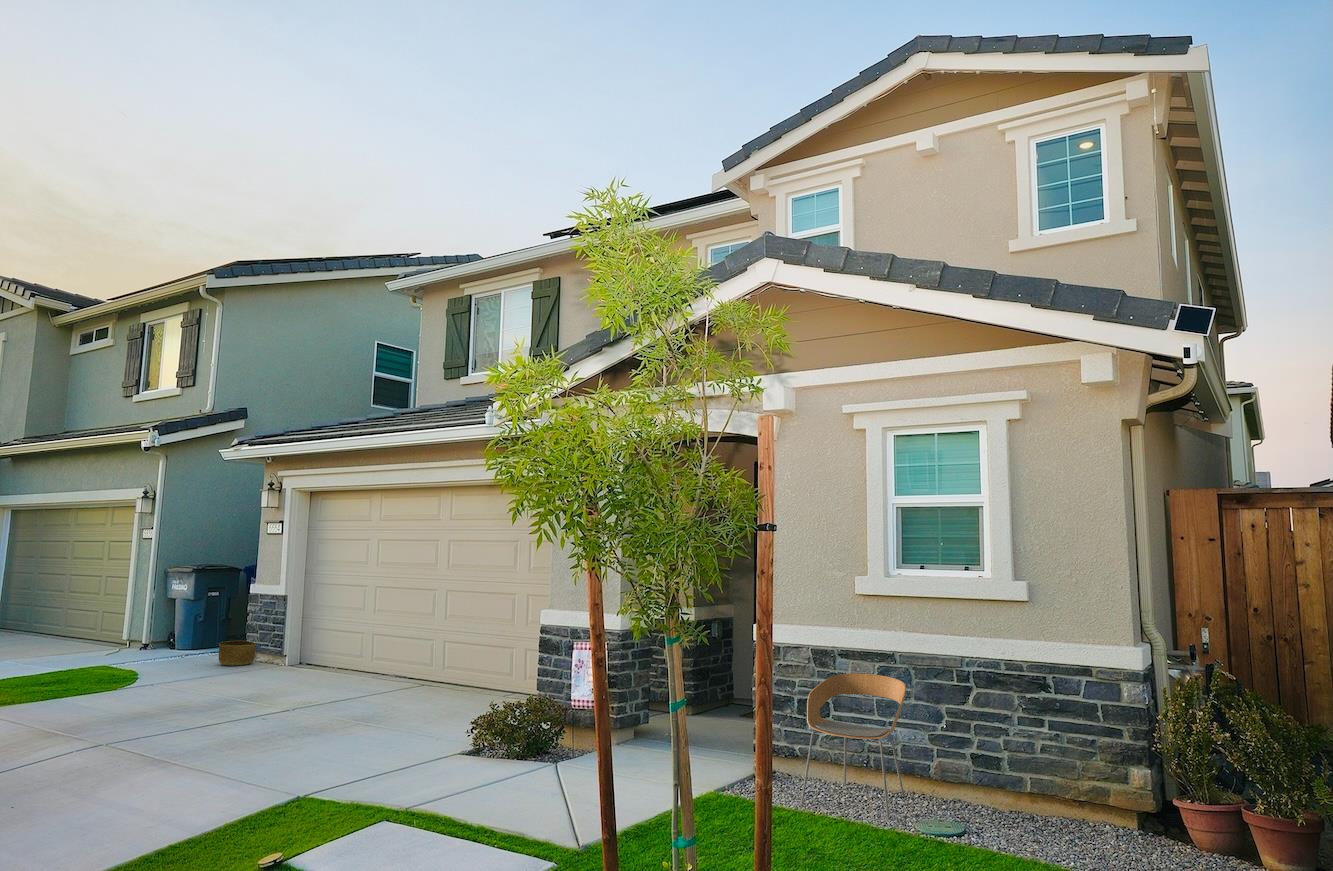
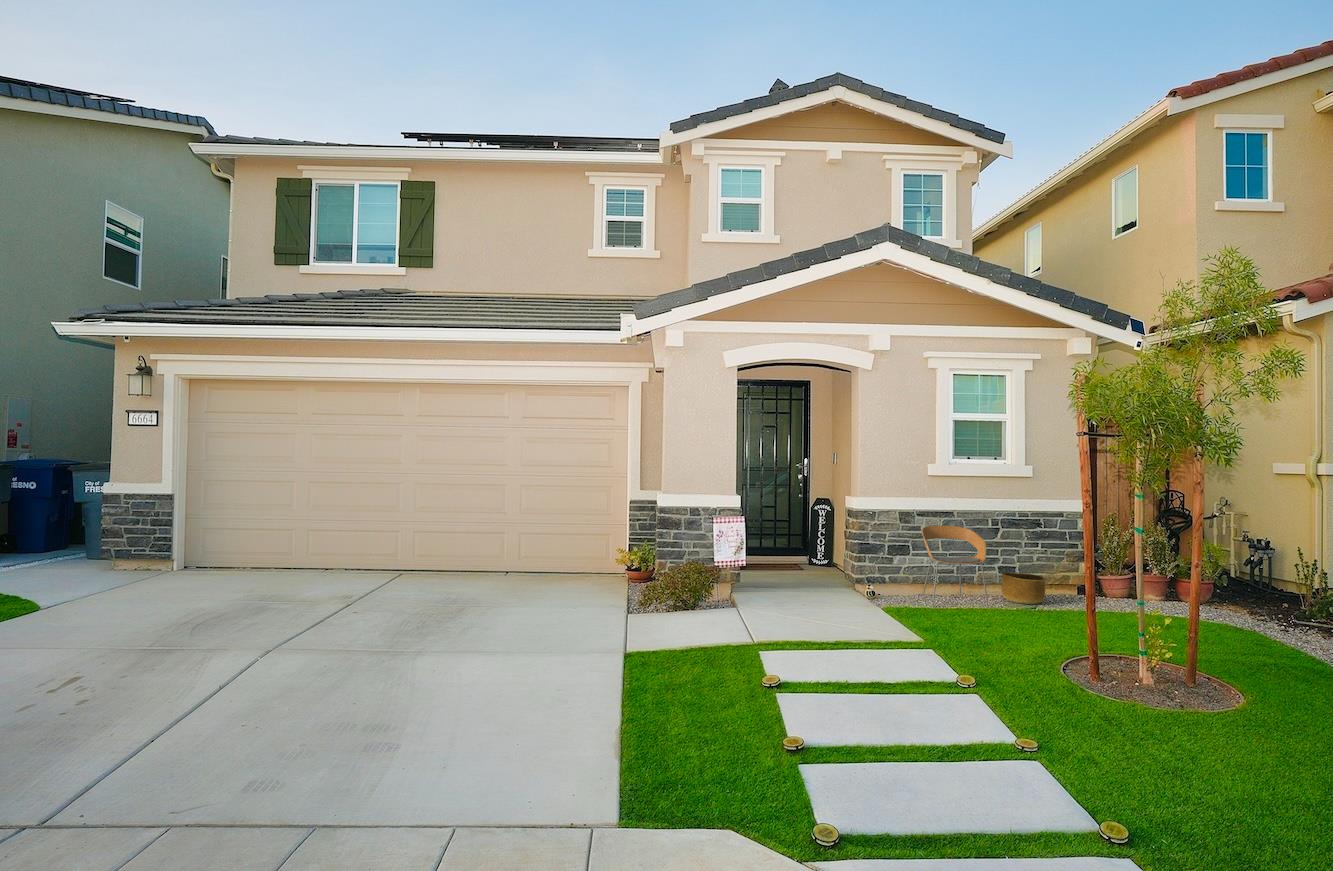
basket: present [219,641,256,666] -> present [1001,573,1046,604]

